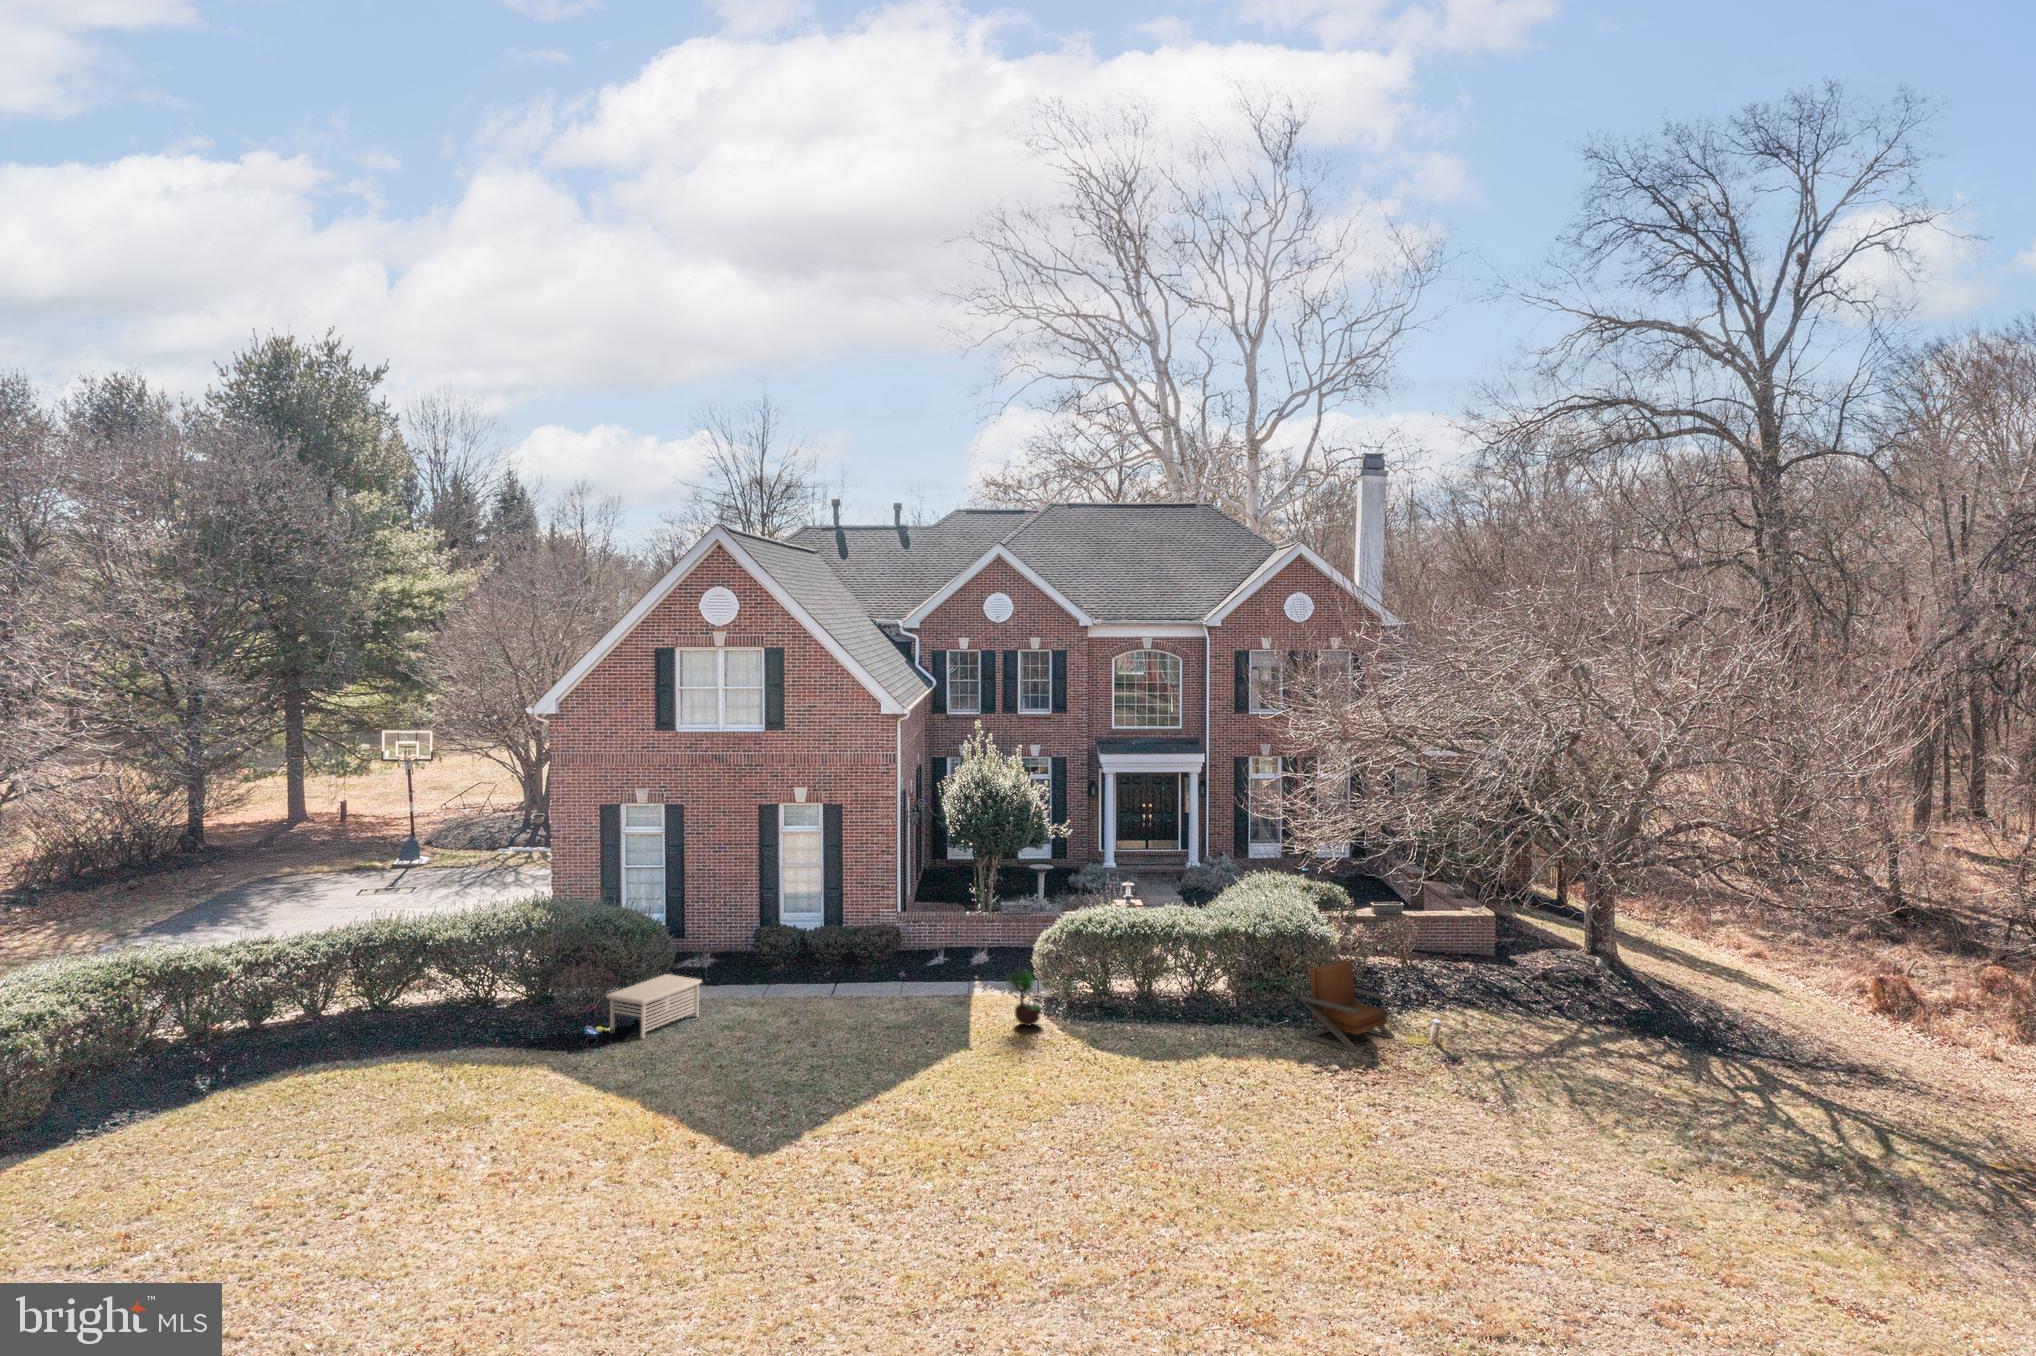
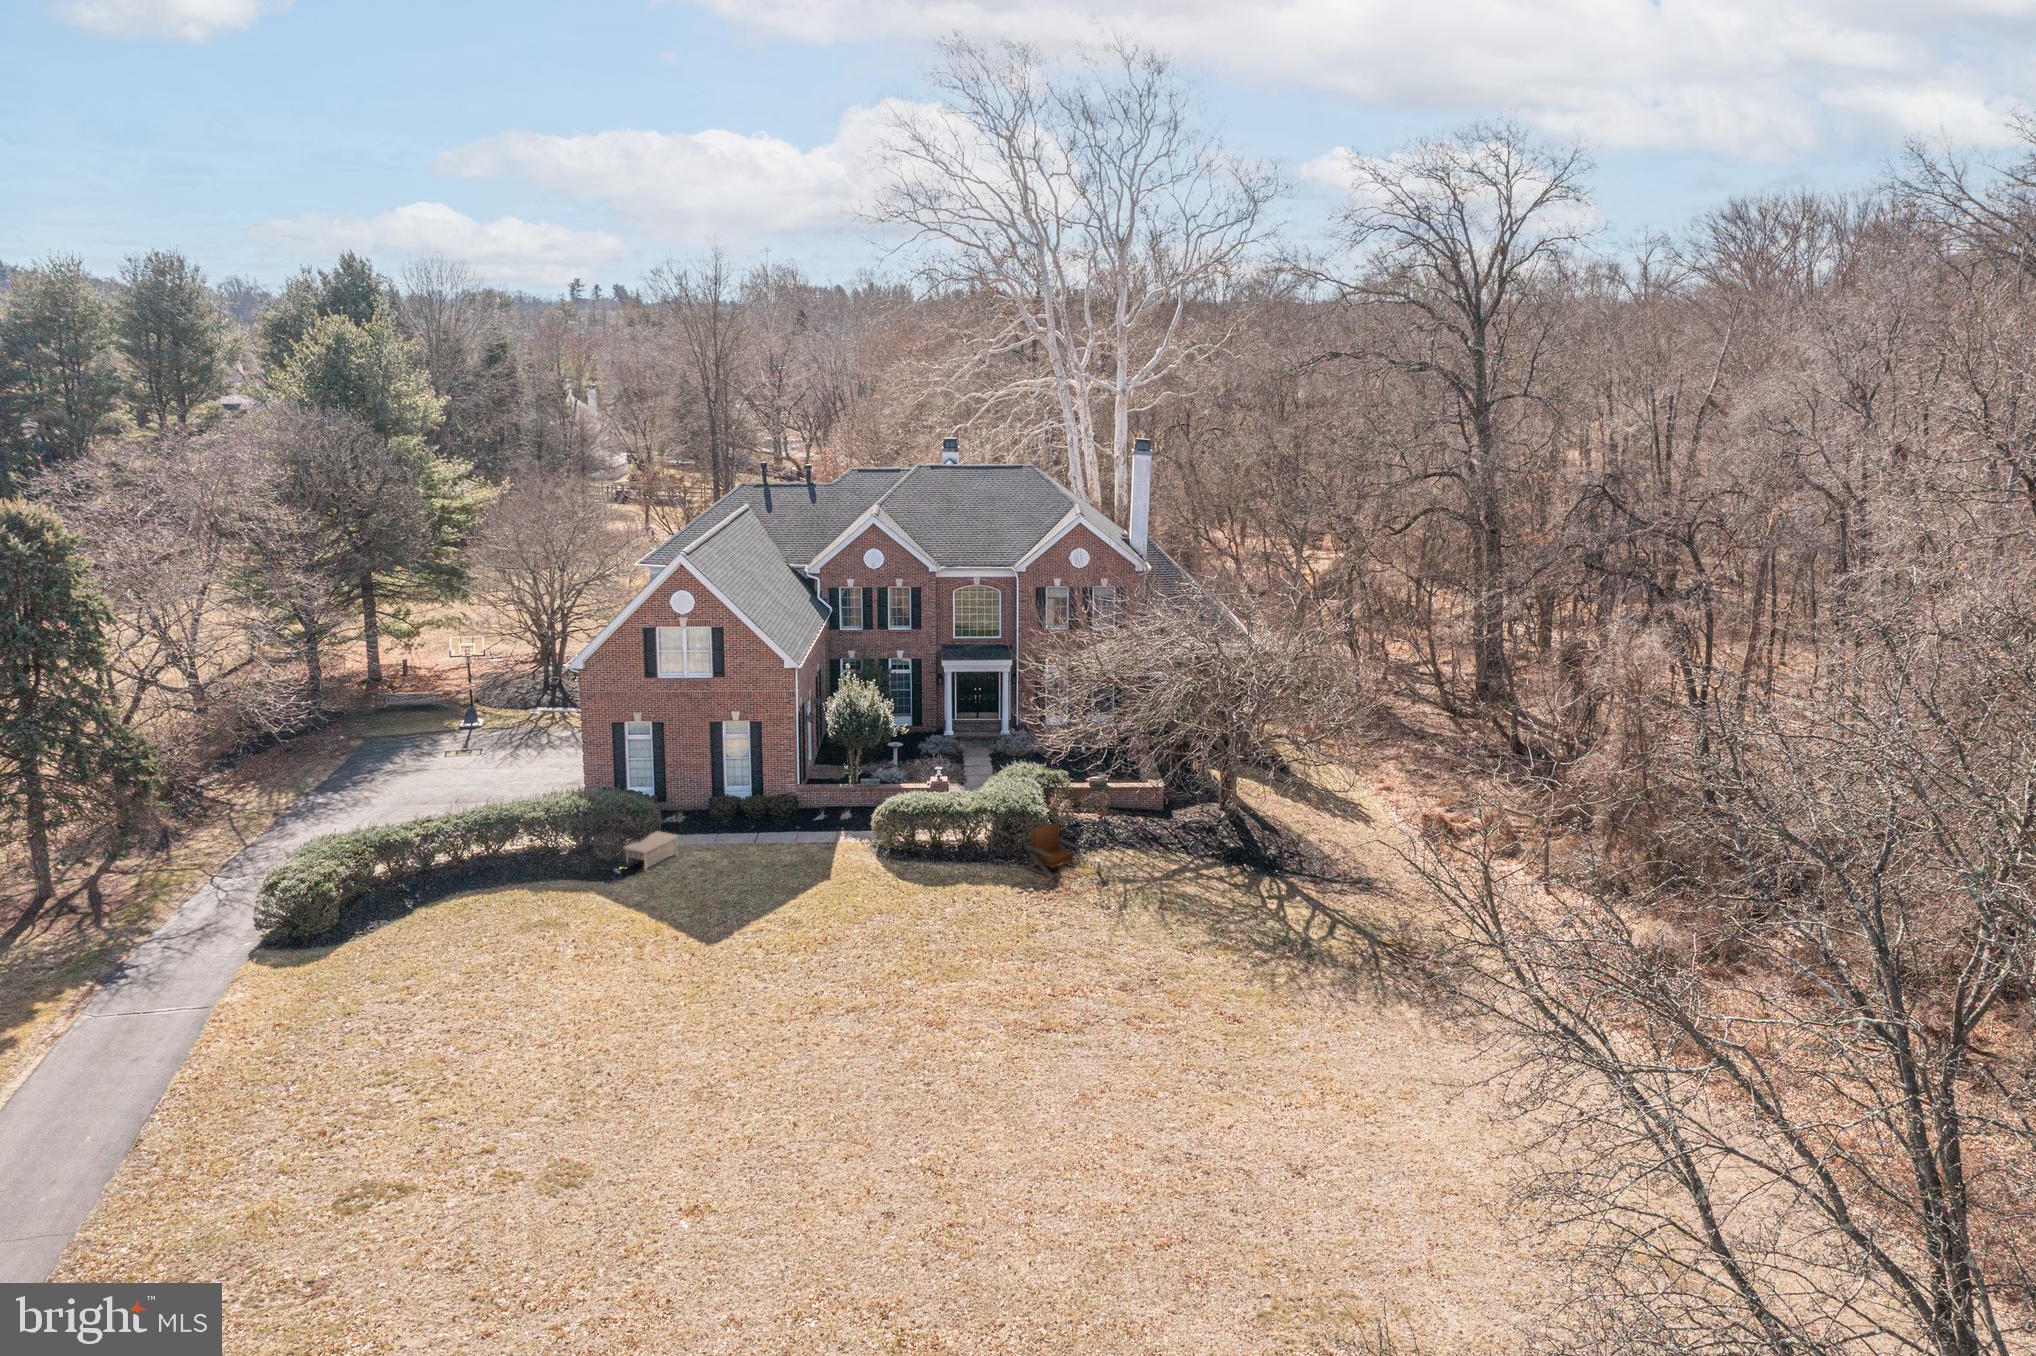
potted tree: present [1007,971,1041,1026] -> none [854,826,878,861]

